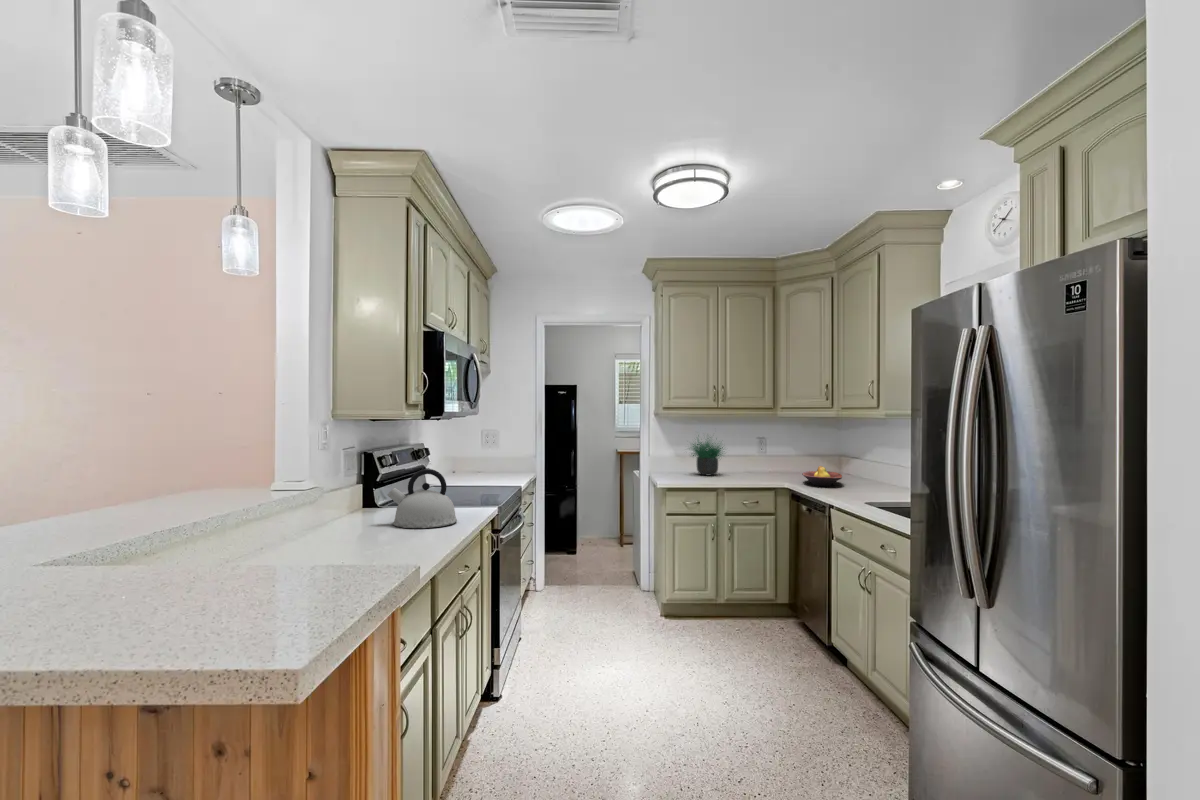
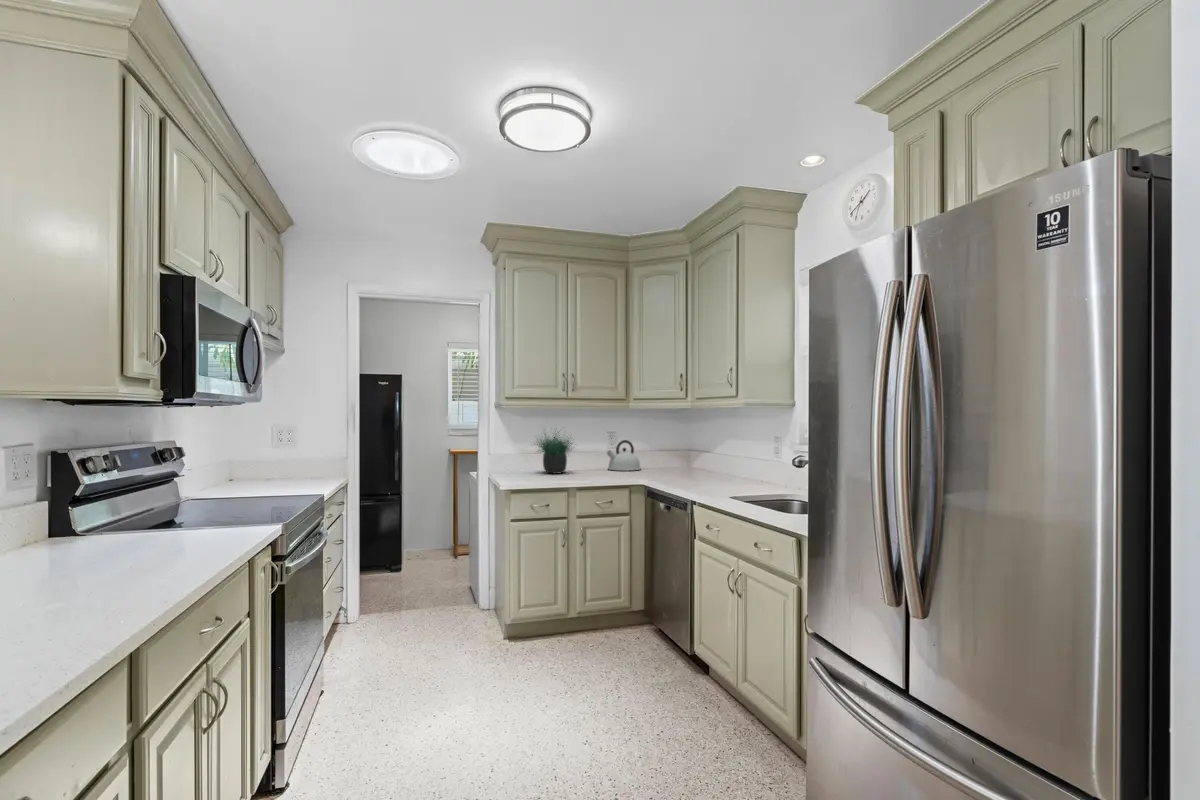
fruit bowl: present [802,466,842,486] -> none [656,459,696,481]
kettle: present [387,469,457,528] -> present [607,440,641,471]

